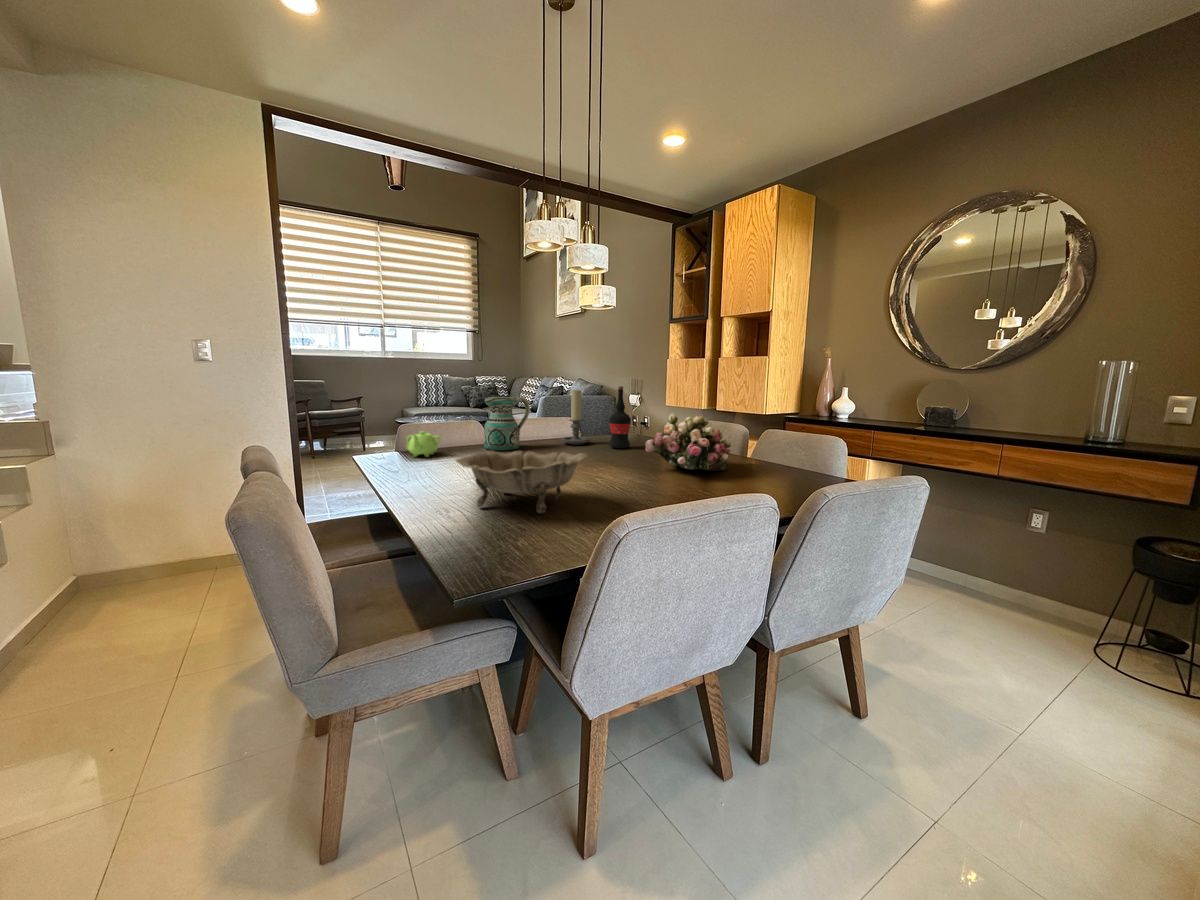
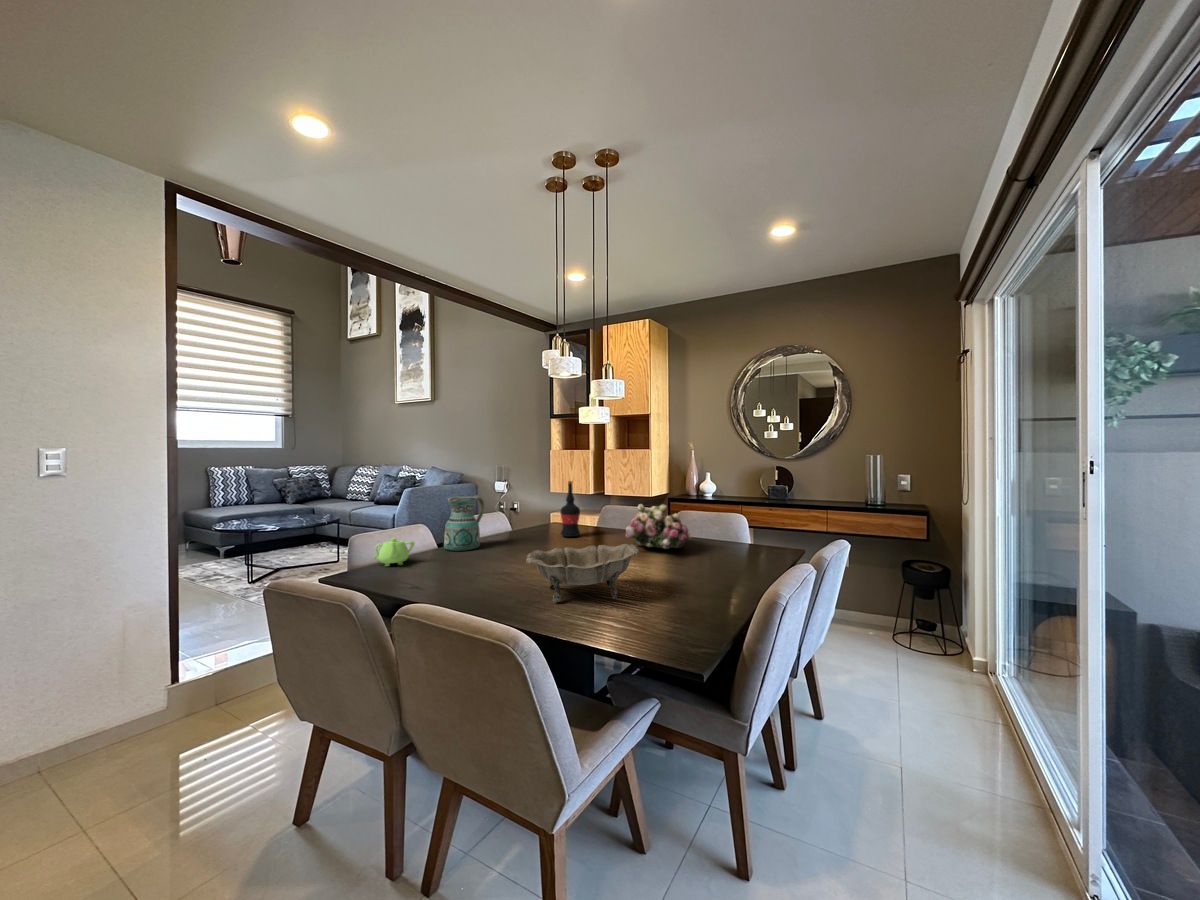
candle holder: present [562,390,590,445] -> none [511,485,539,537]

